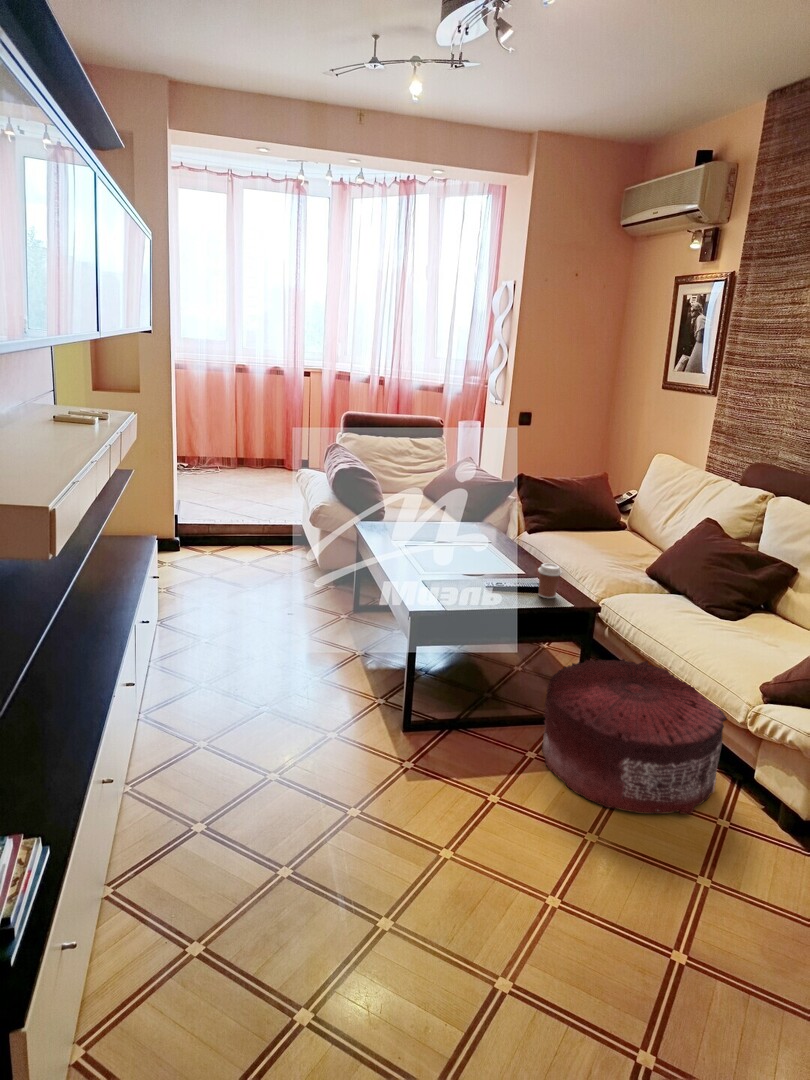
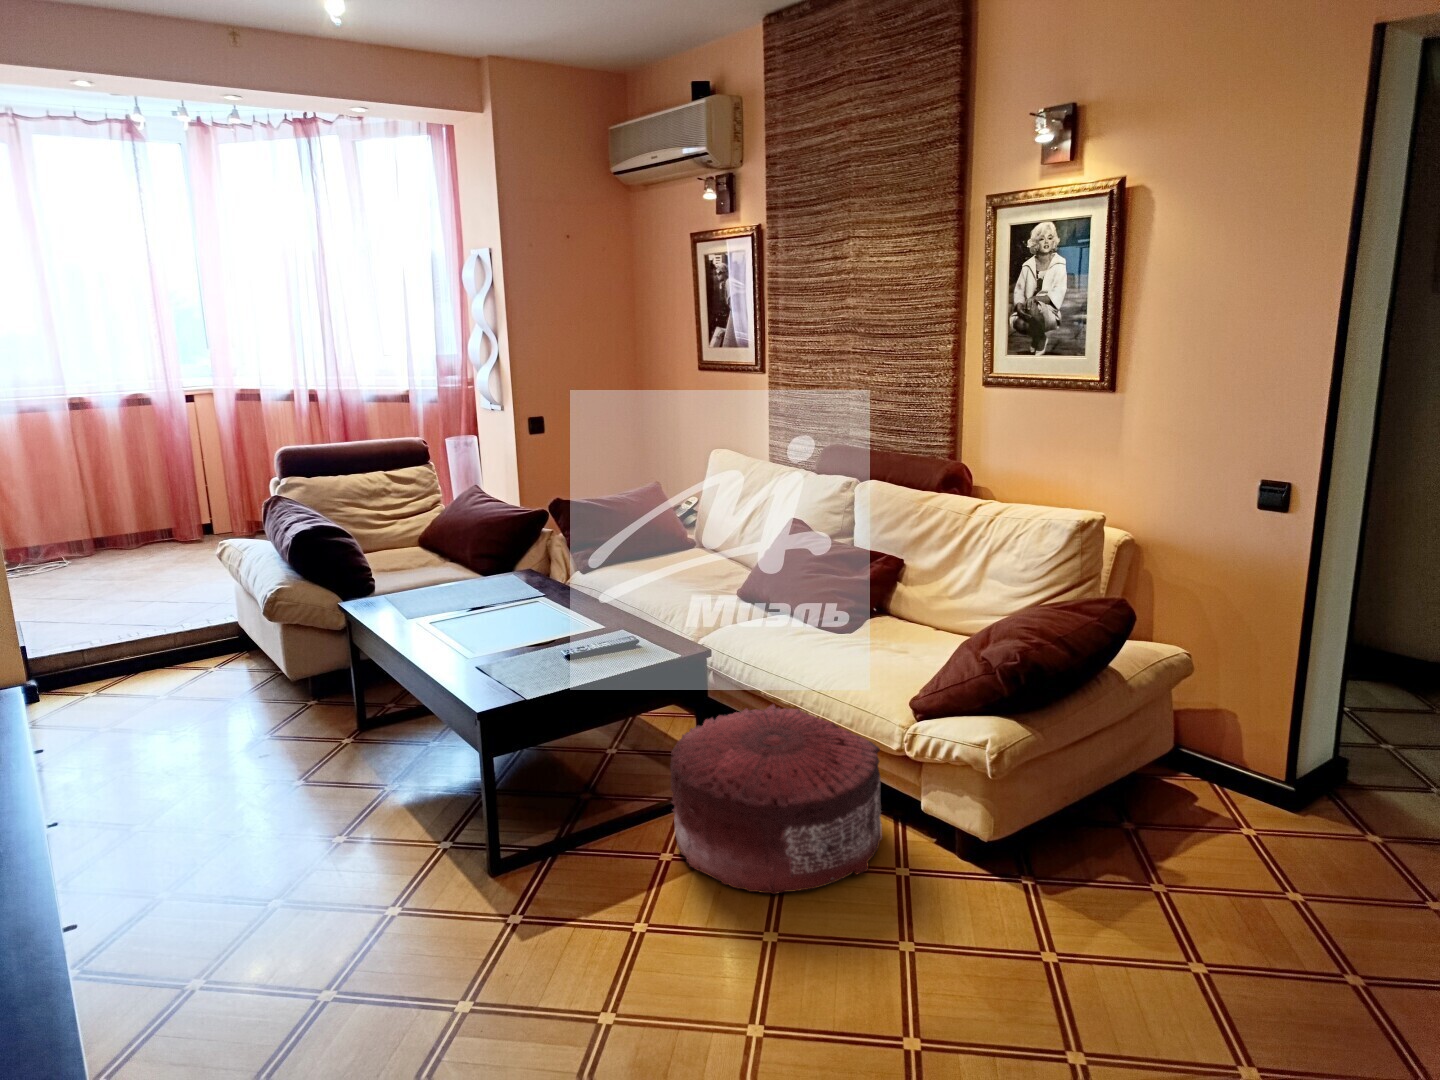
coffee cup: present [538,563,562,598] -> none [622,609,652,655]

